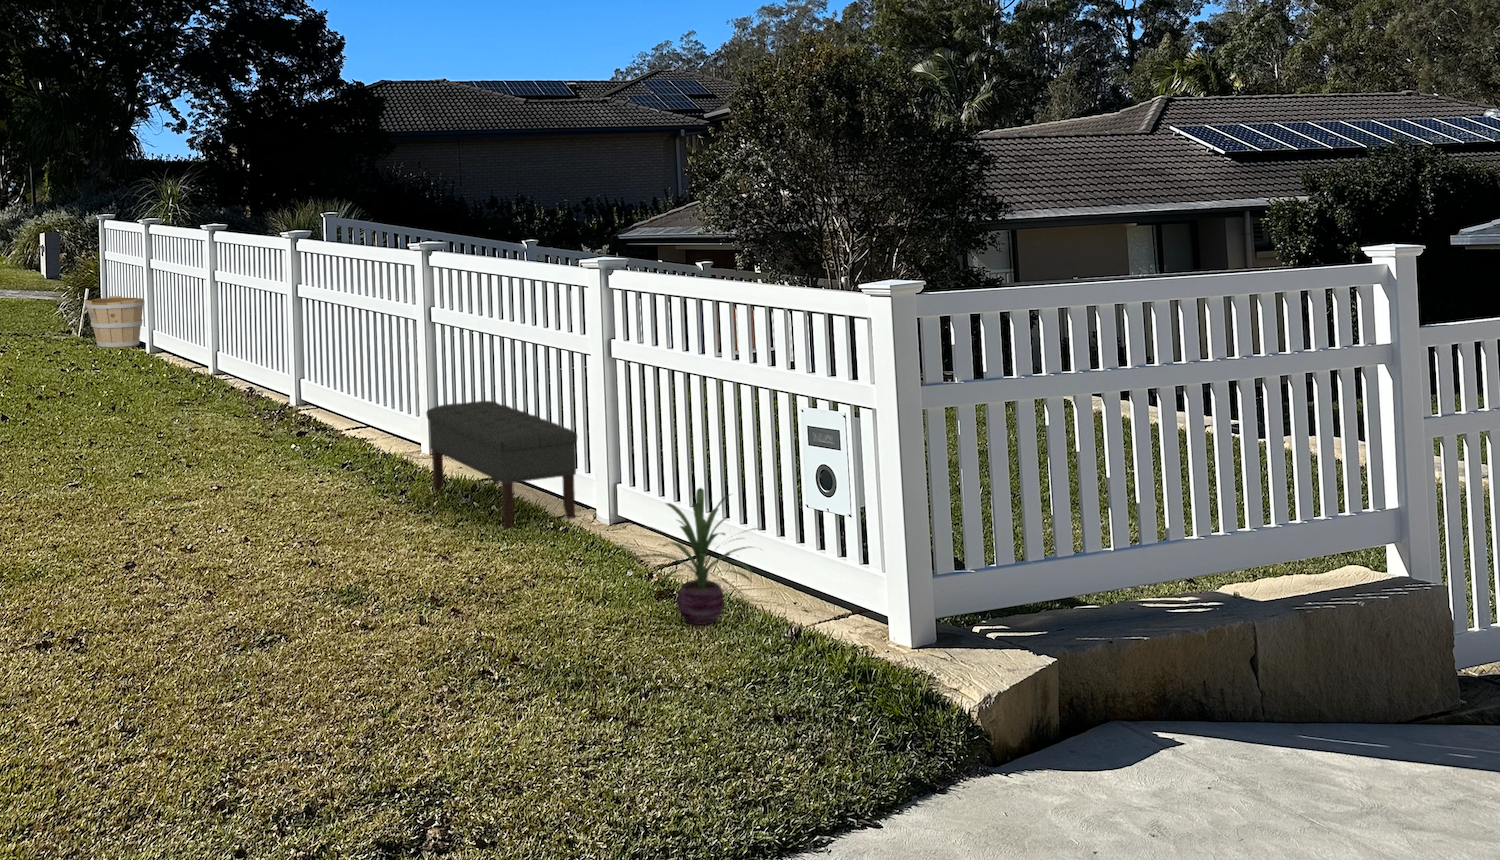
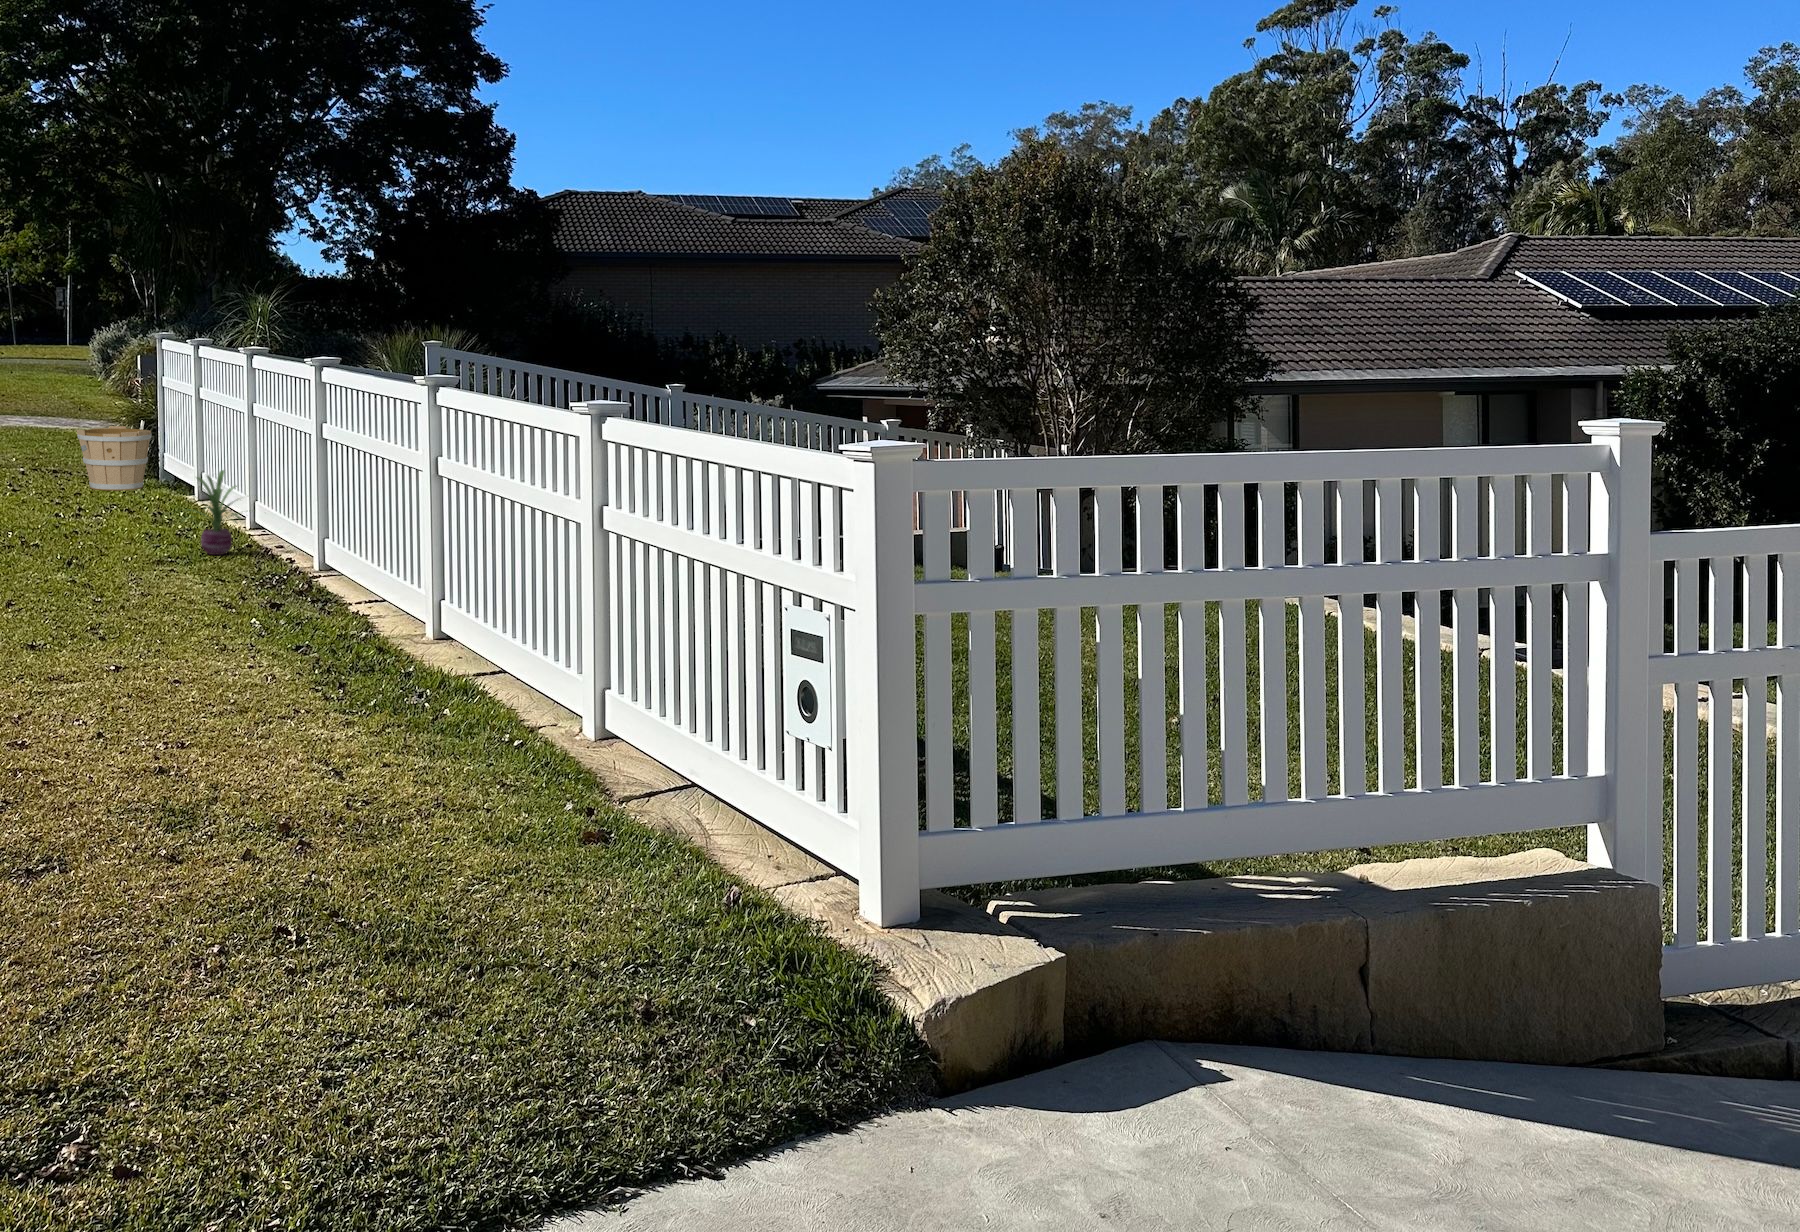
bench: present [426,401,577,528] -> none [393,576,564,741]
decorative plant: present [643,488,760,625] -> present [197,470,240,555]

